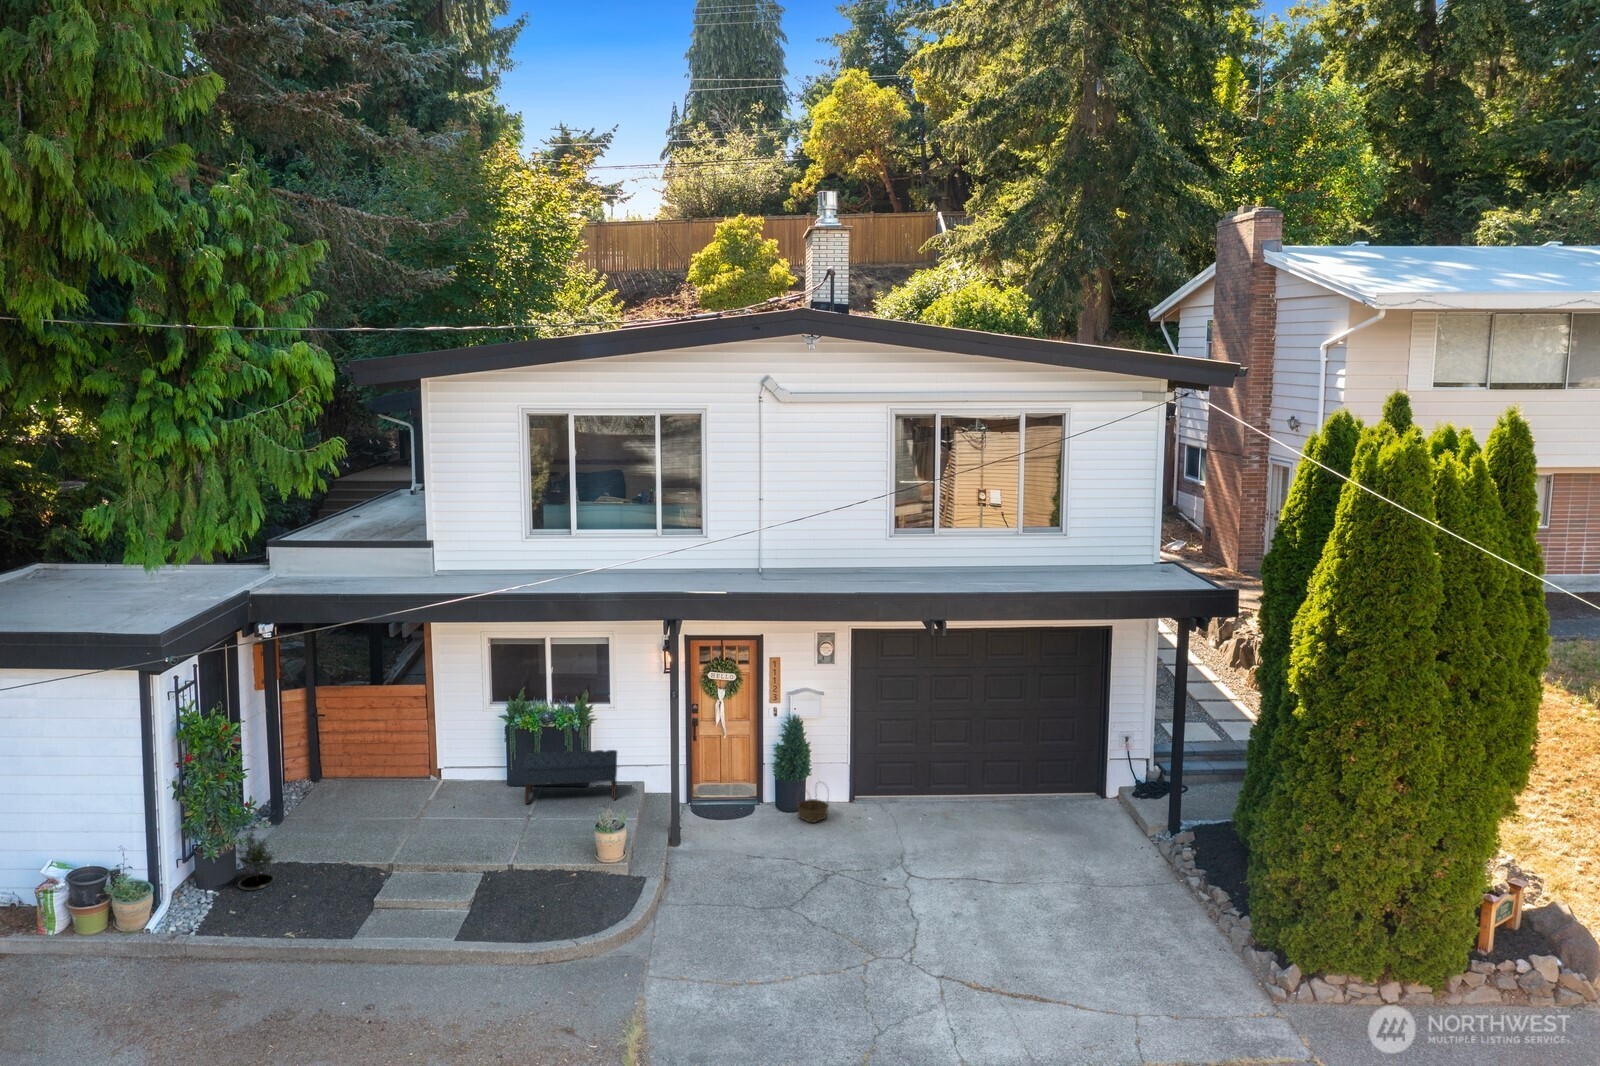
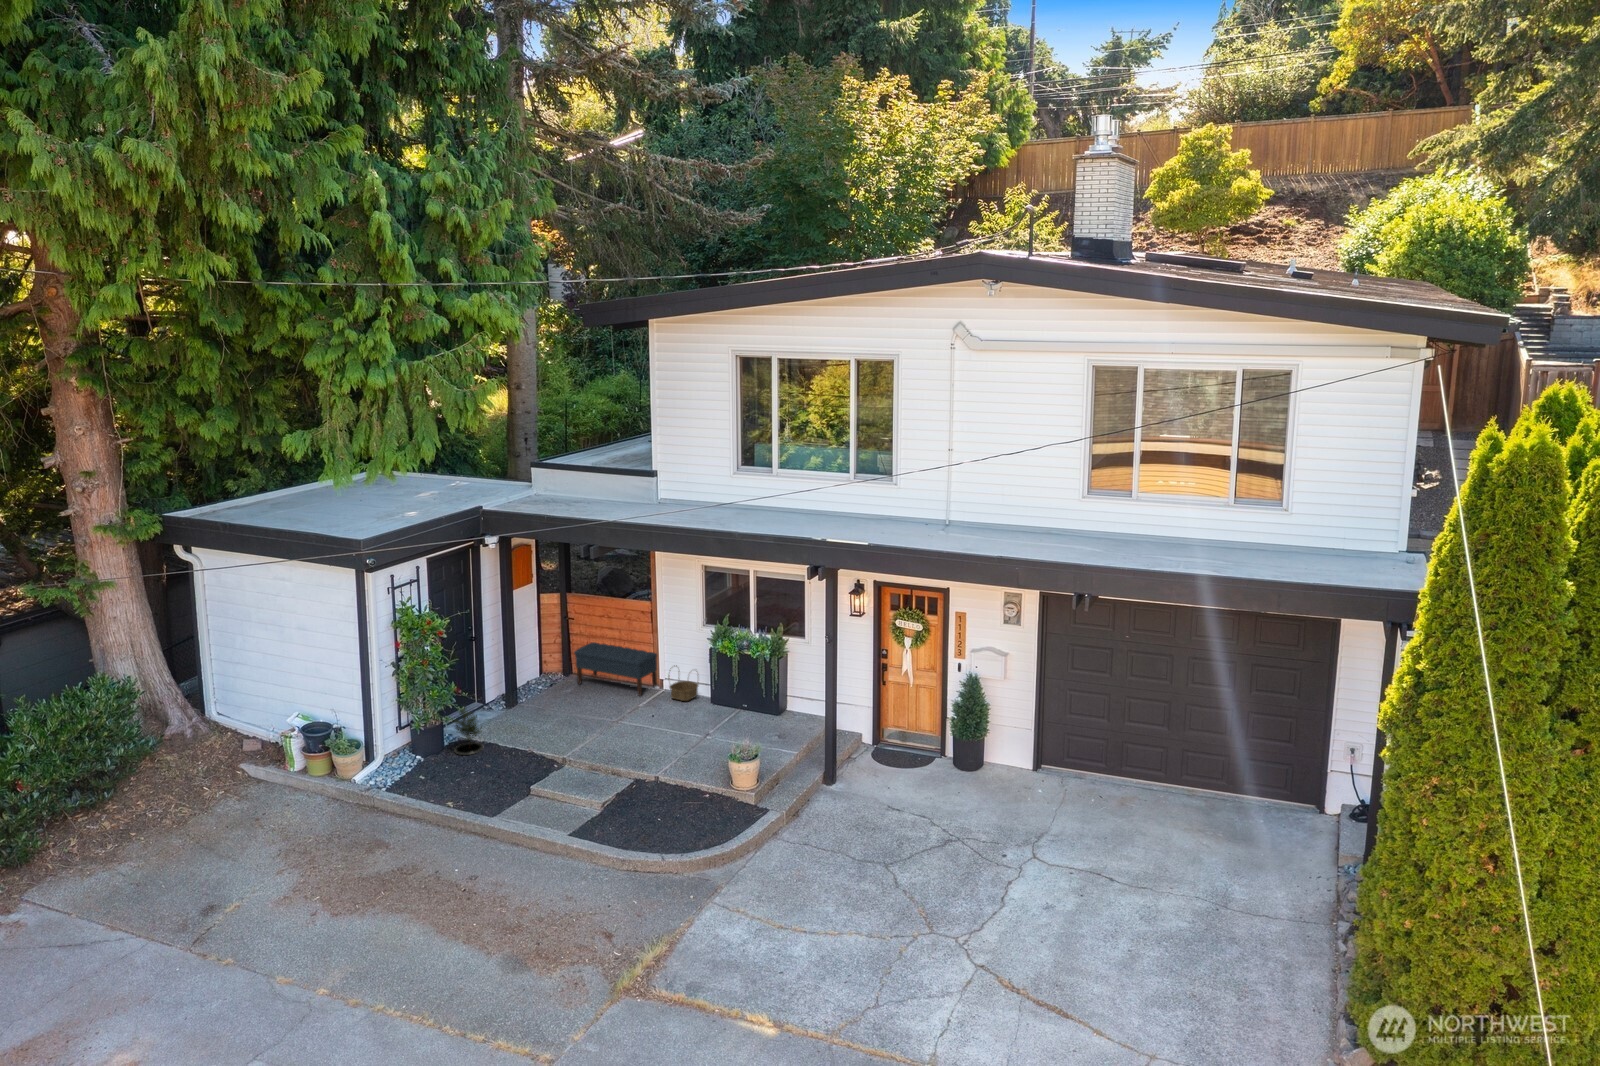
bench: present [523,750,617,804] -> present [574,642,657,696]
basket: present [797,790,829,823] -> present [669,665,698,701]

